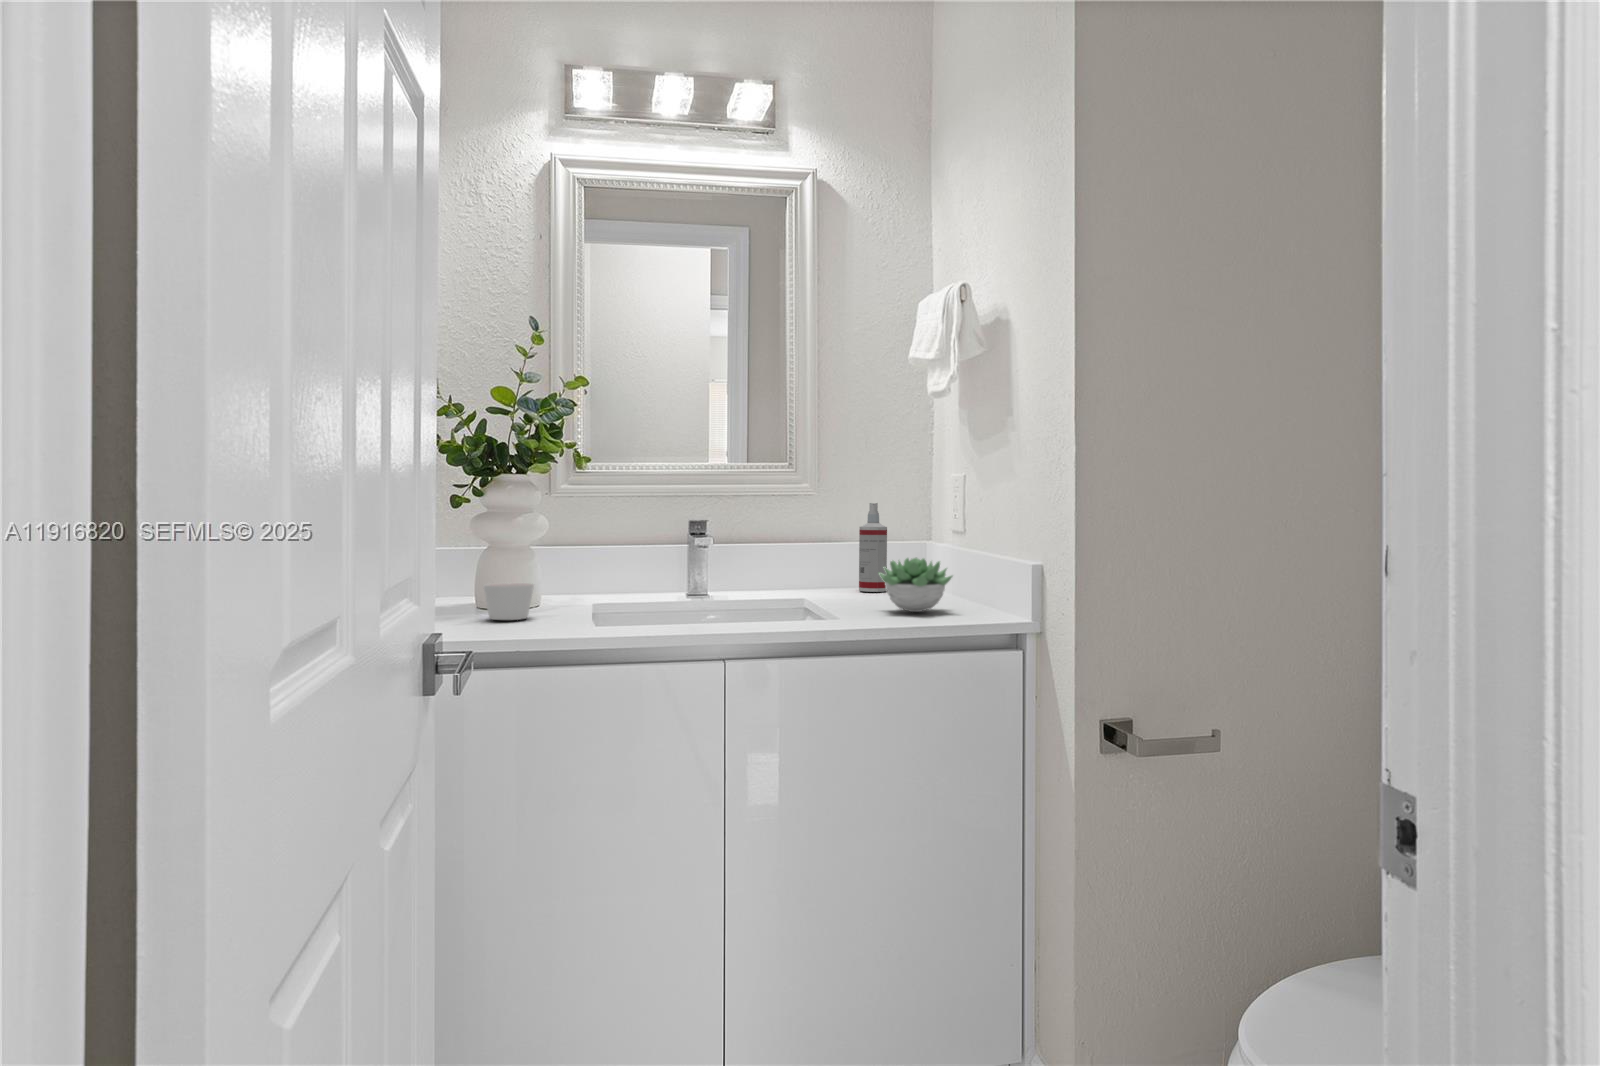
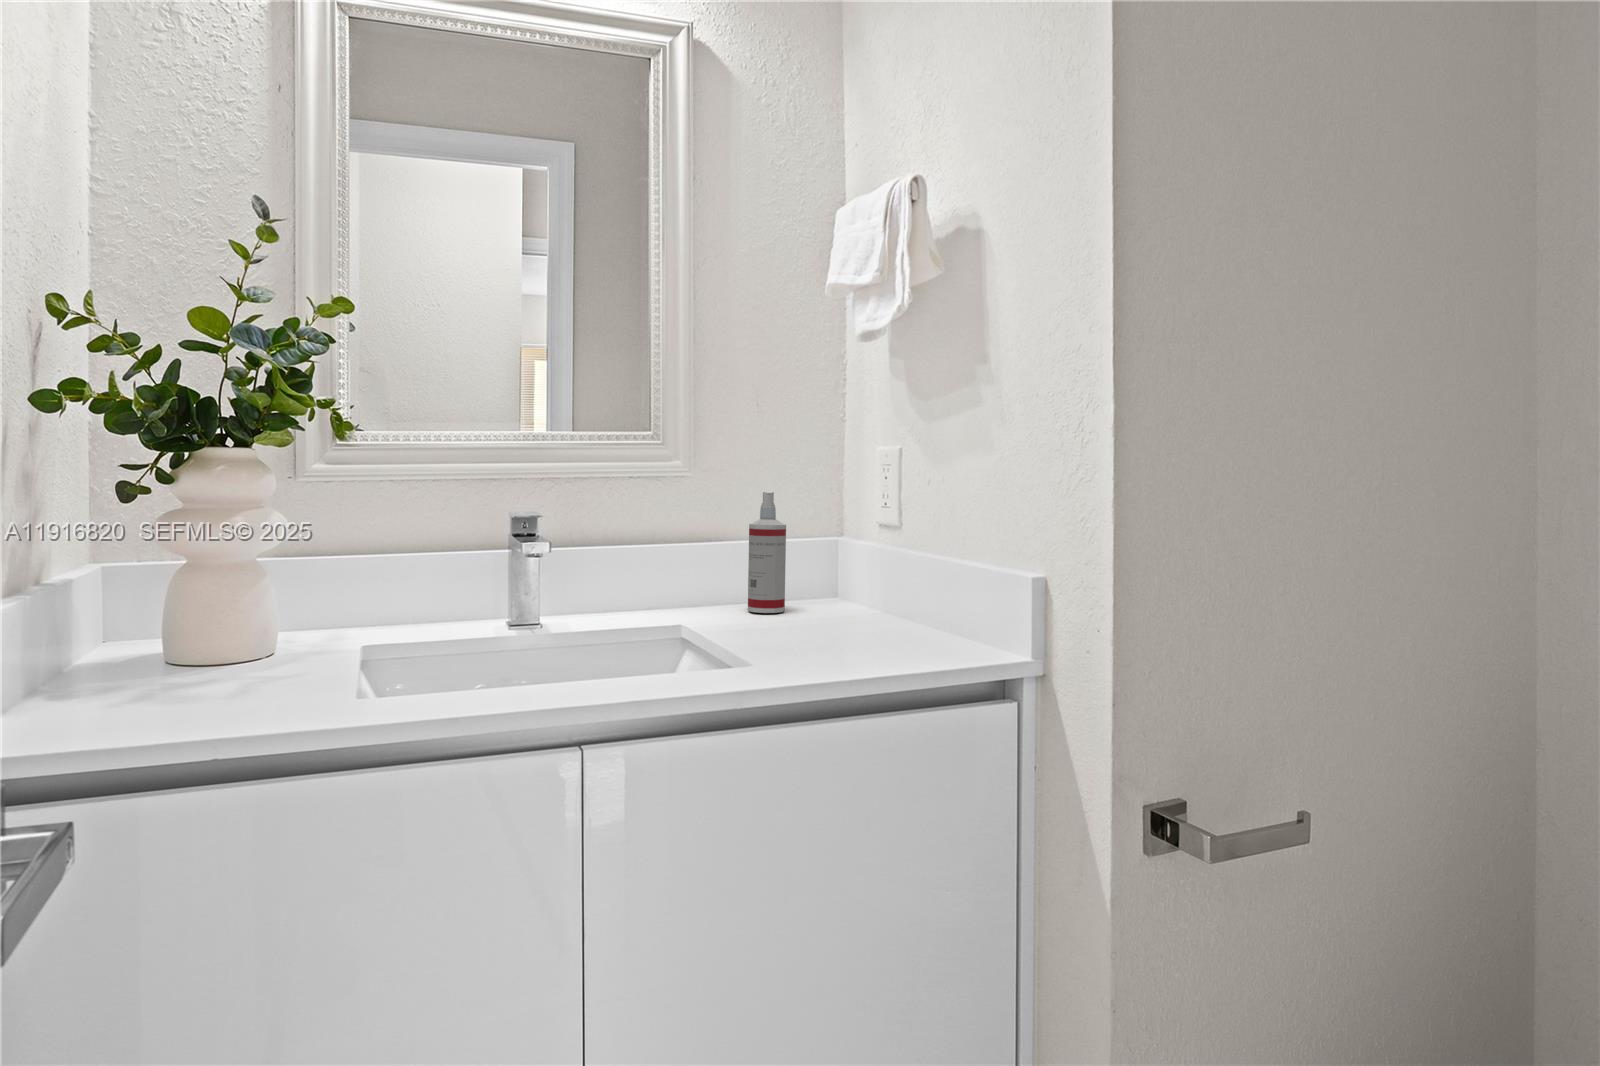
succulent plant: present [879,558,952,612] -> none [802,578,913,655]
candle: present [483,583,534,620] -> none [173,626,266,693]

